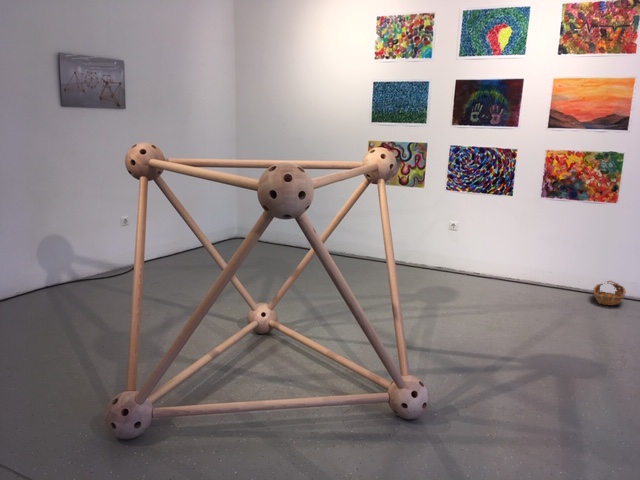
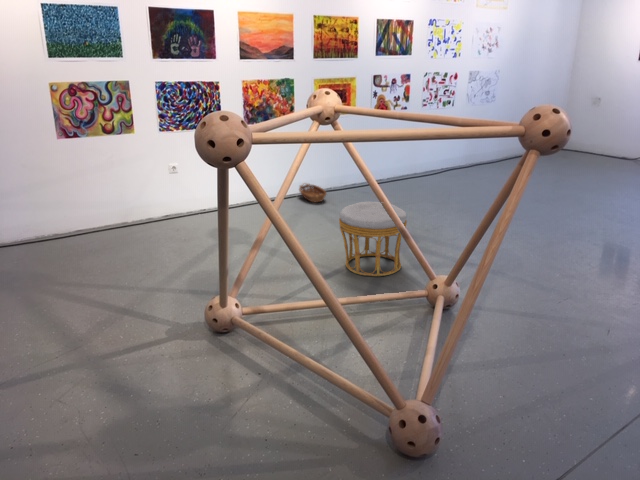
ottoman: none [463,281,557,381] -> present [339,202,407,276]

